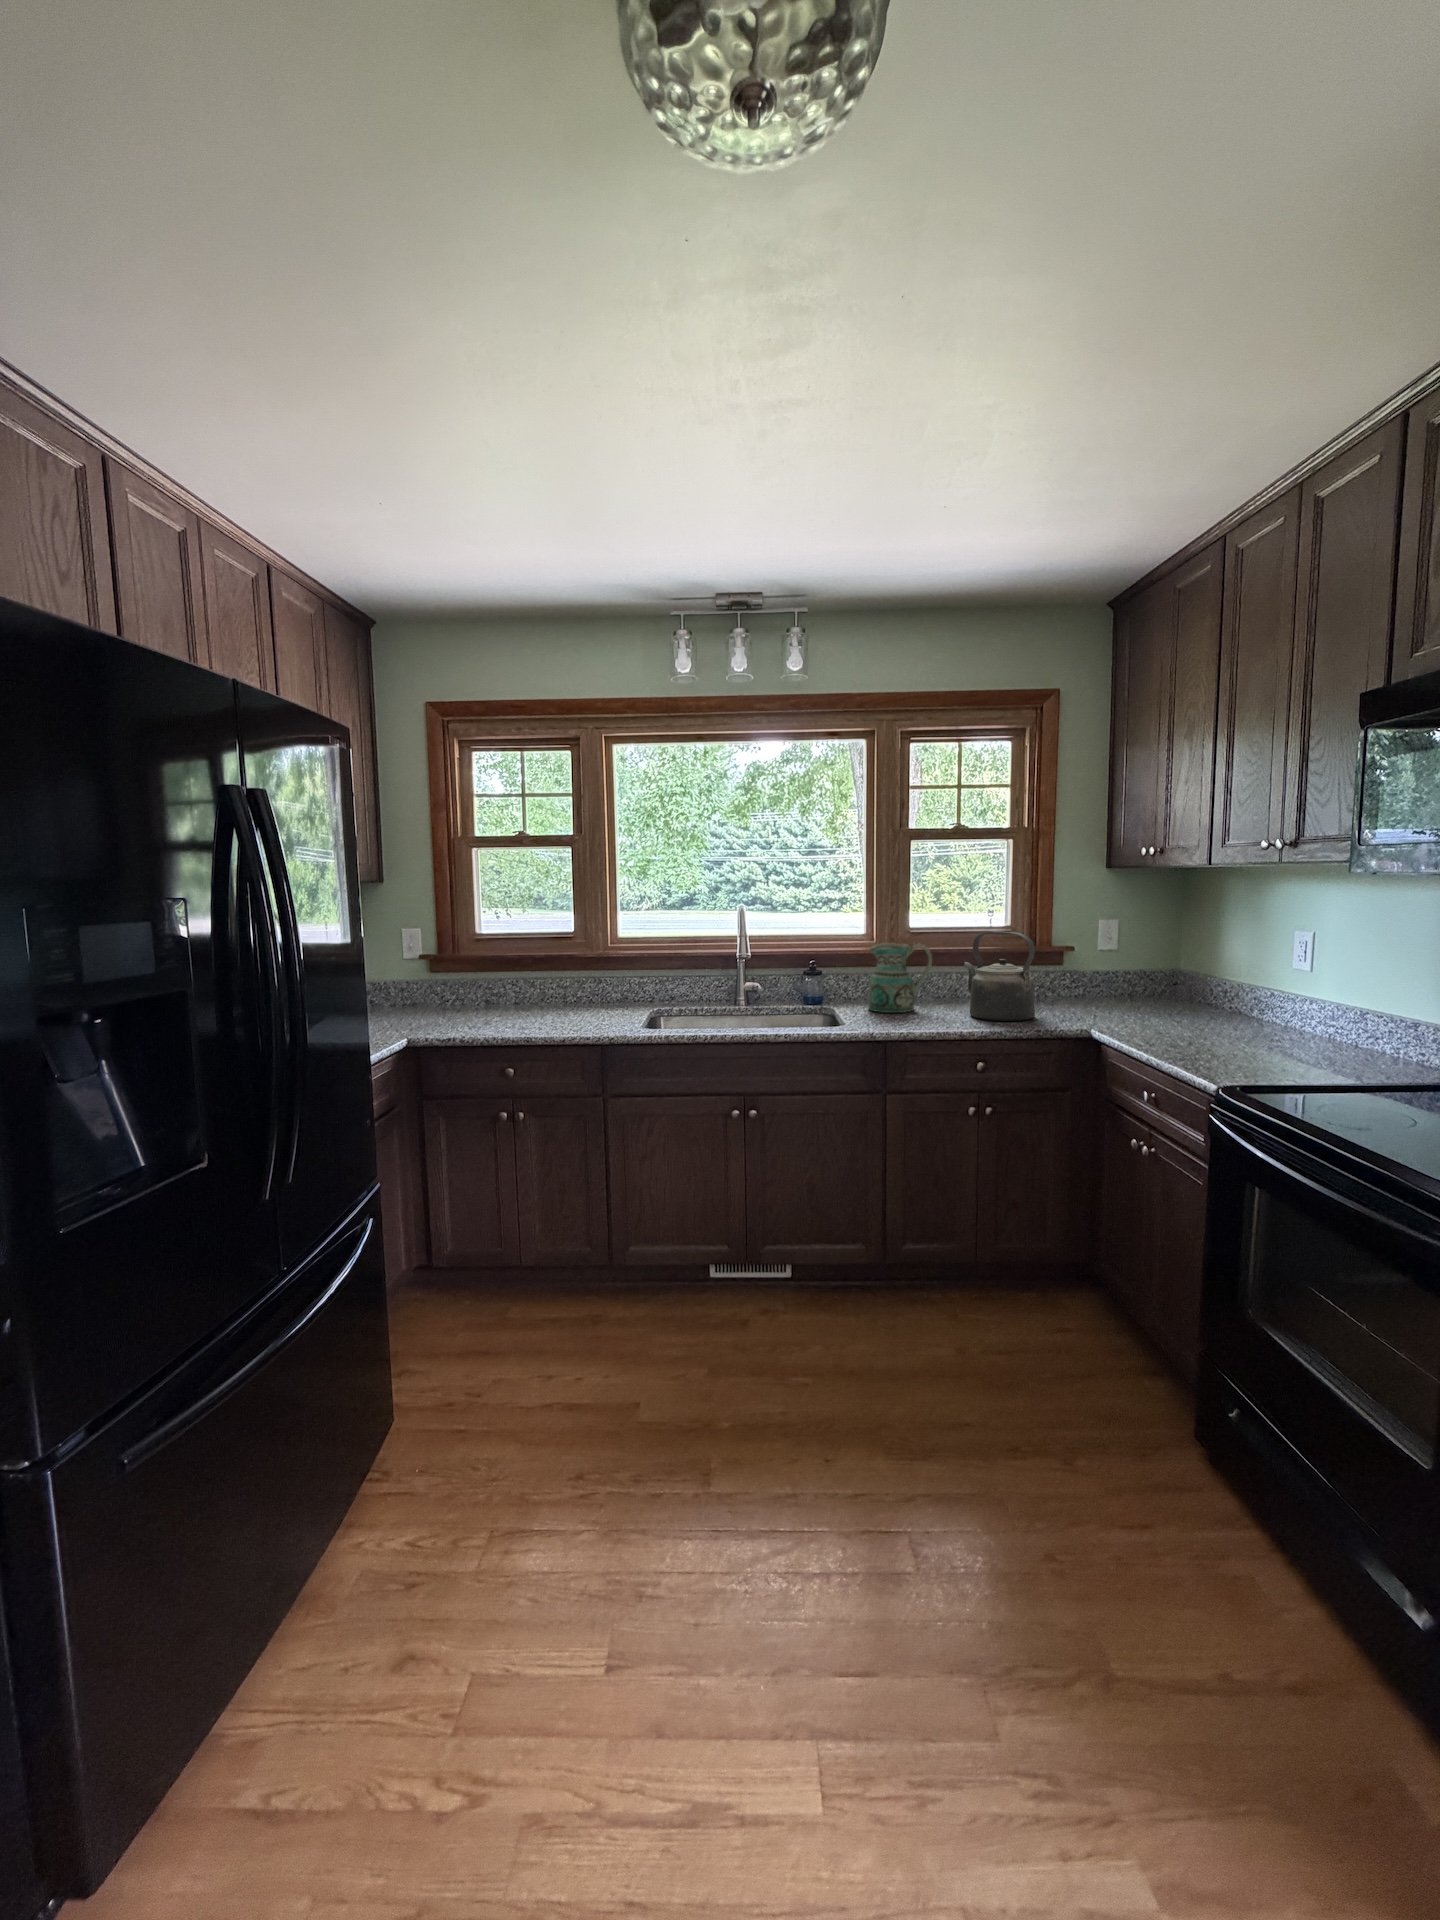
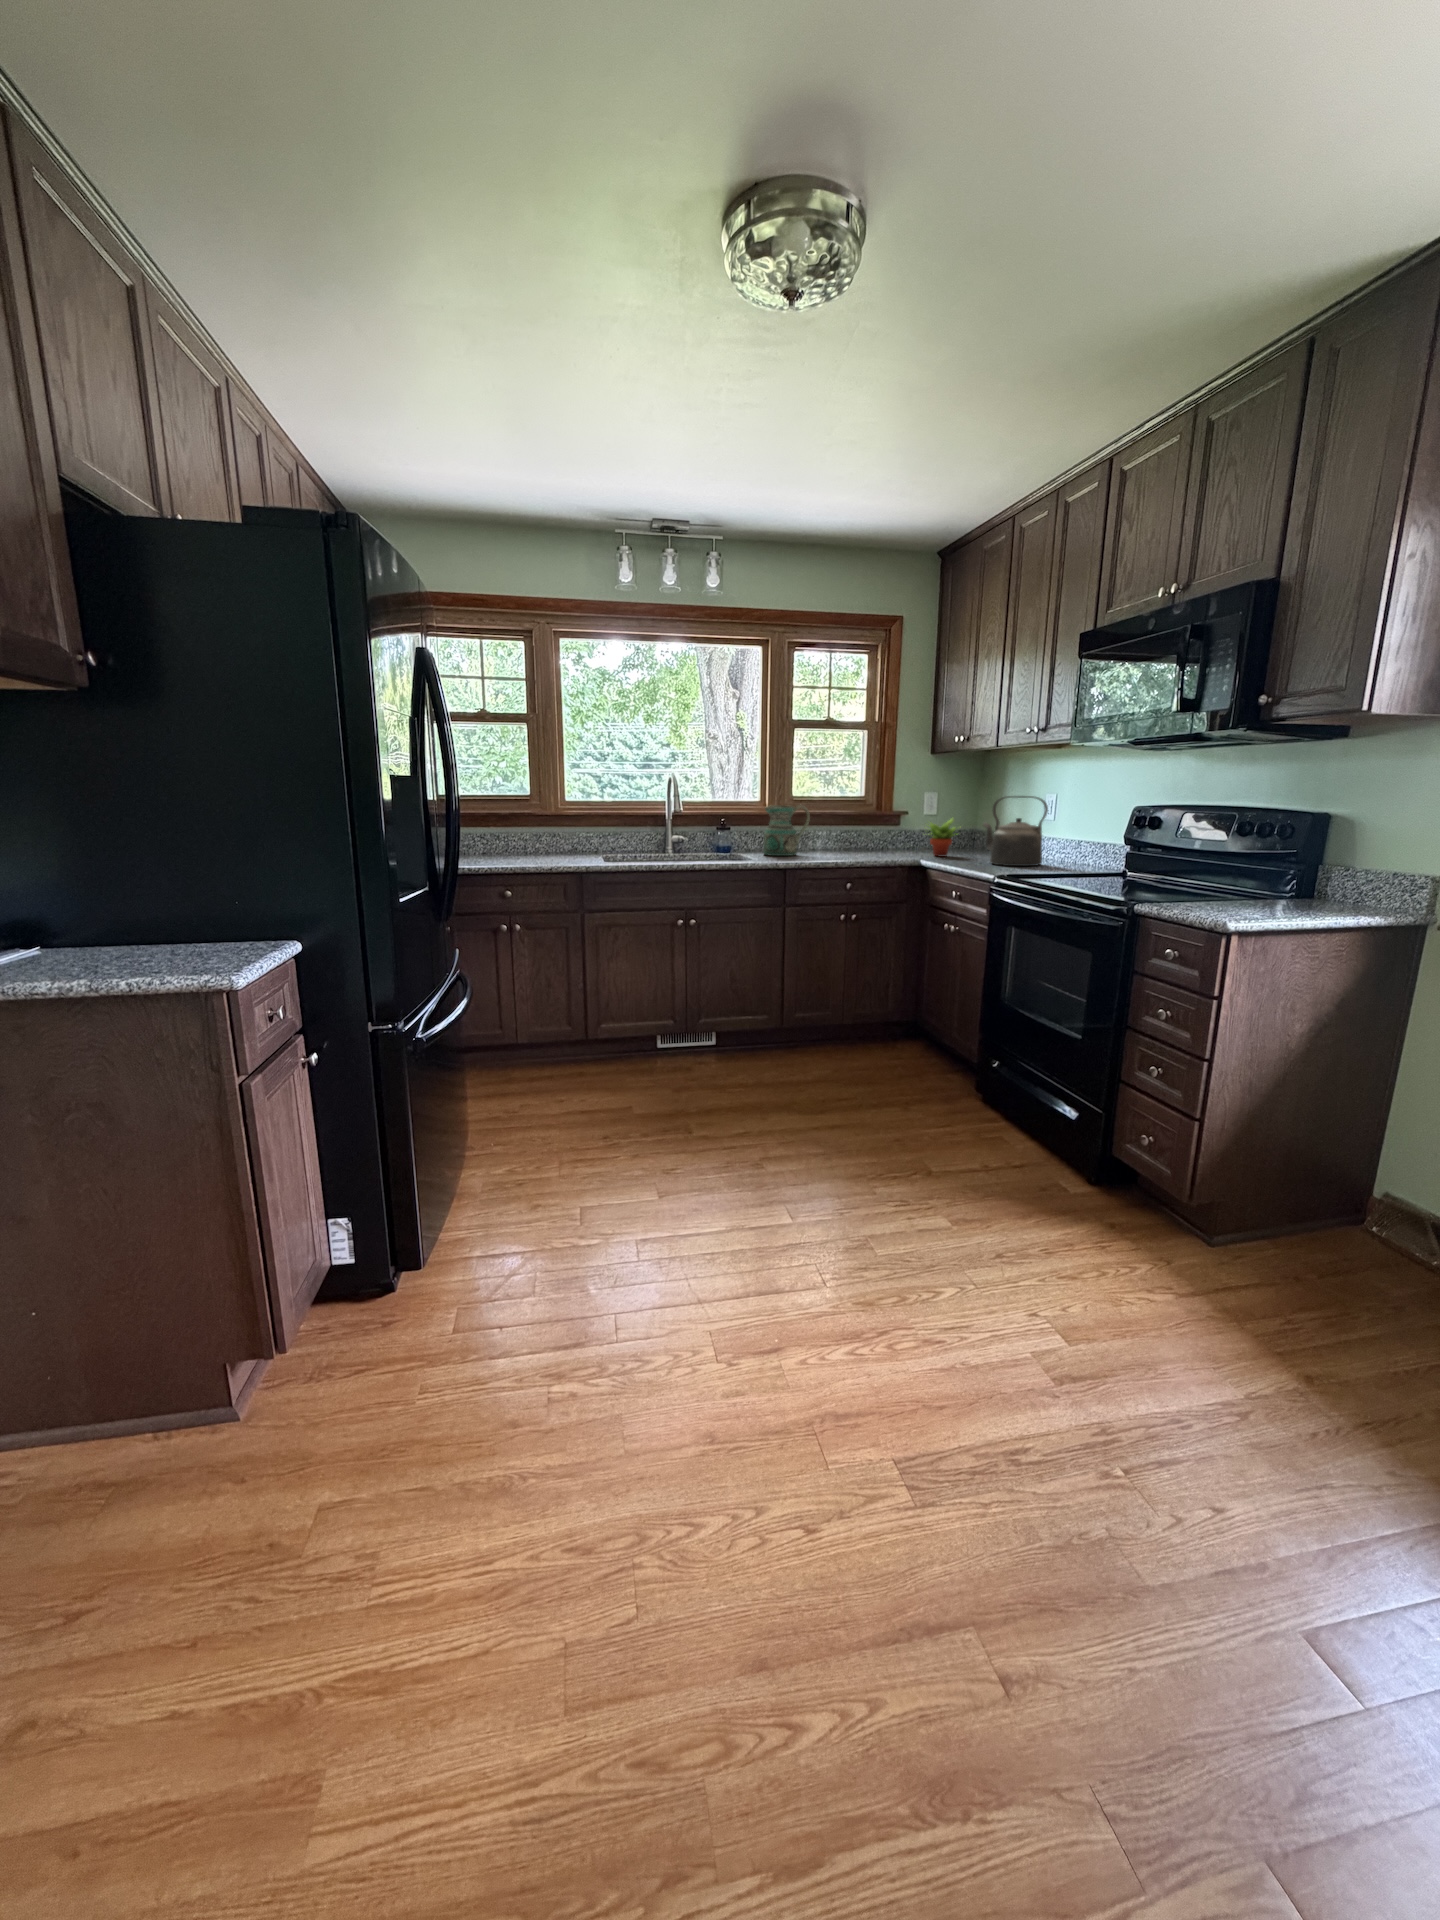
kettle: present [964,931,1035,1021] -> present [983,796,1048,866]
succulent plant: none [1096,962,1158,1019] -> present [929,819,957,856]

